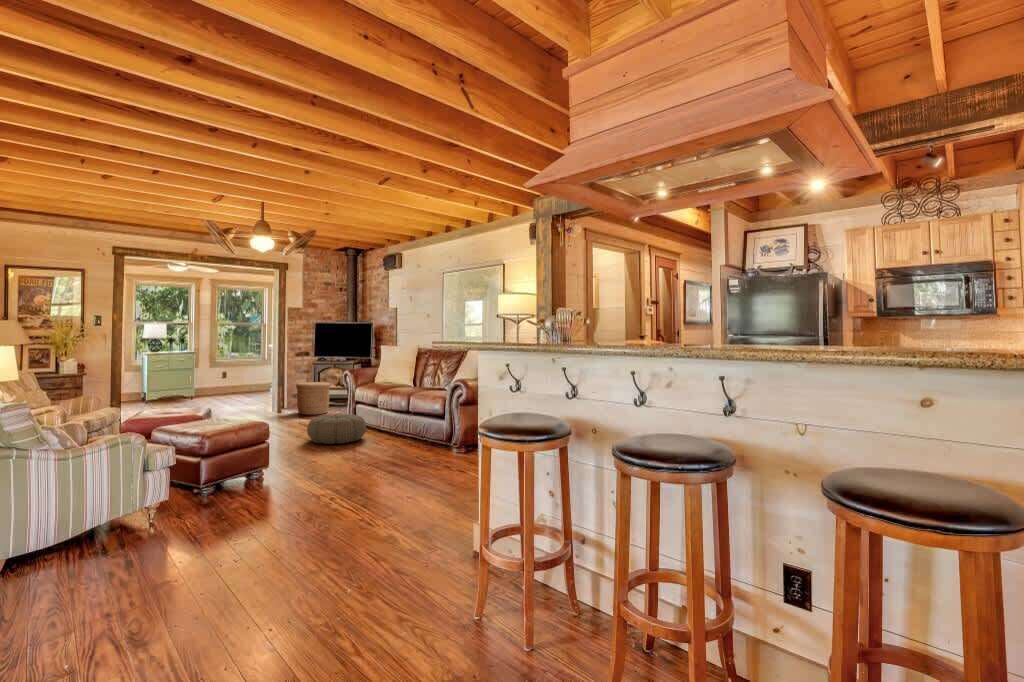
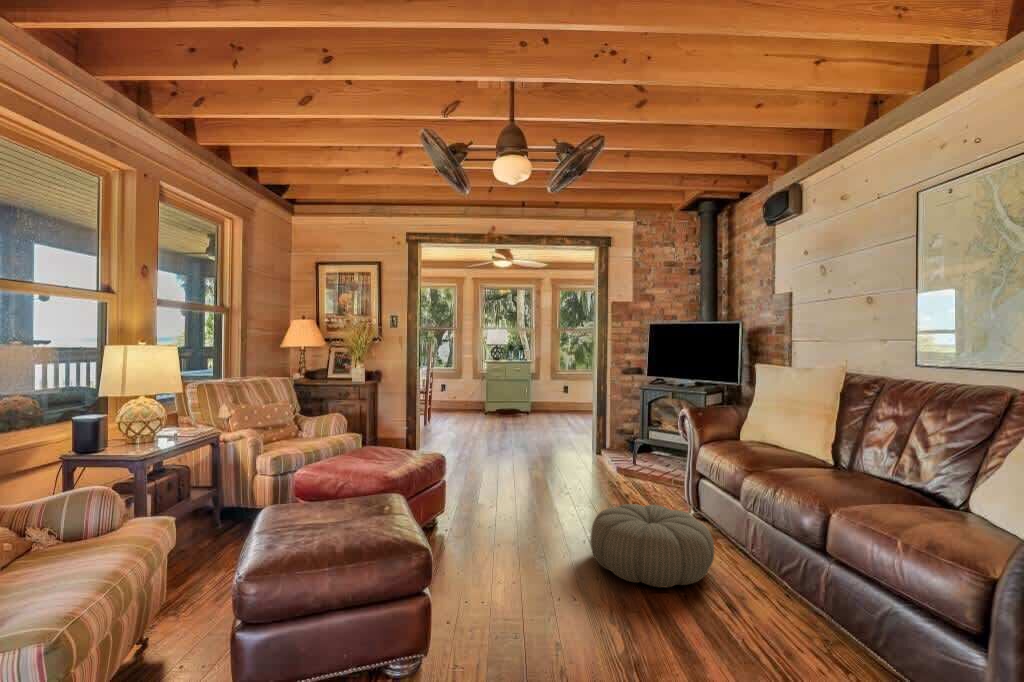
woven basket: present [296,382,330,415] -> none [615,417,667,474]

